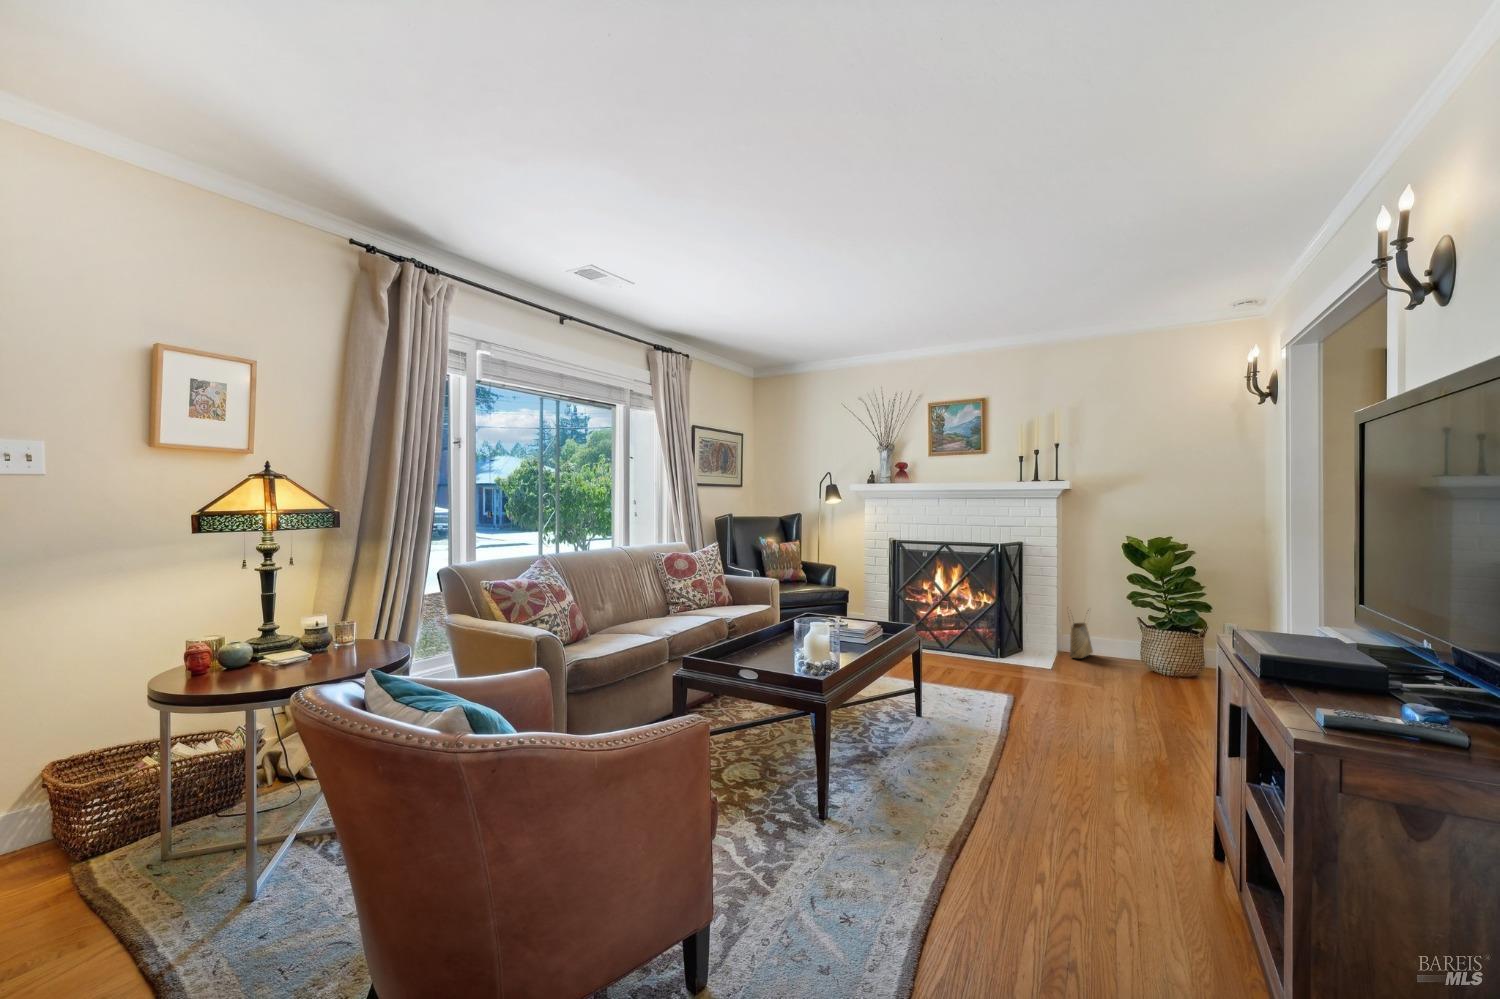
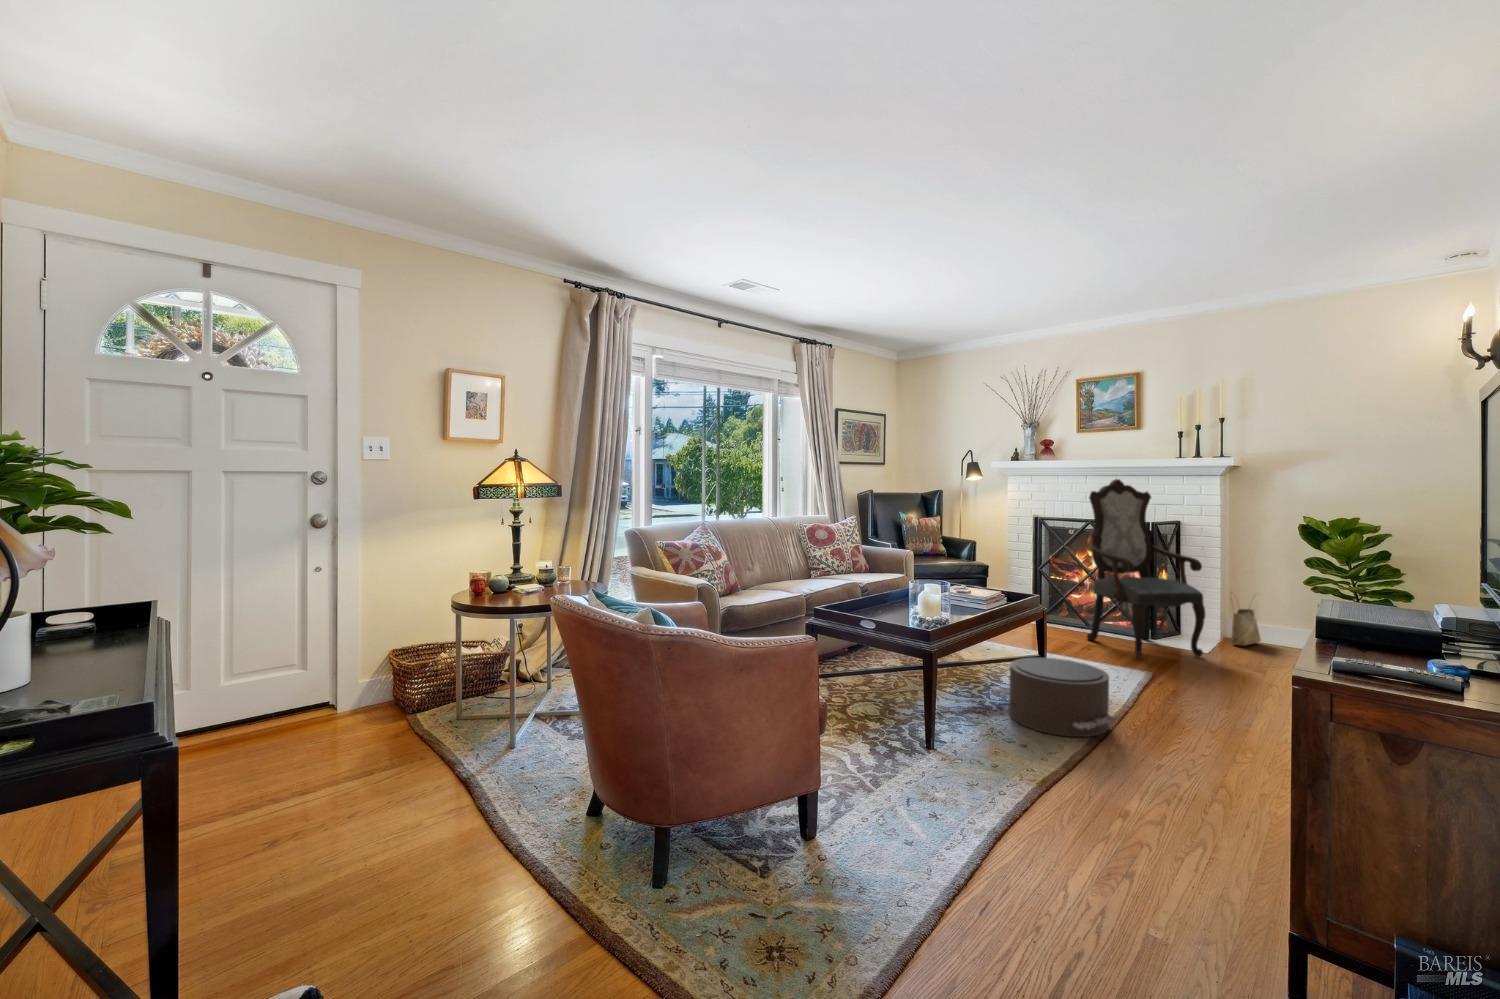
armchair: none [945,501,1053,680] -> present [1087,479,1205,658]
pouf: none [875,694,1012,784] -> present [991,658,1116,737]

